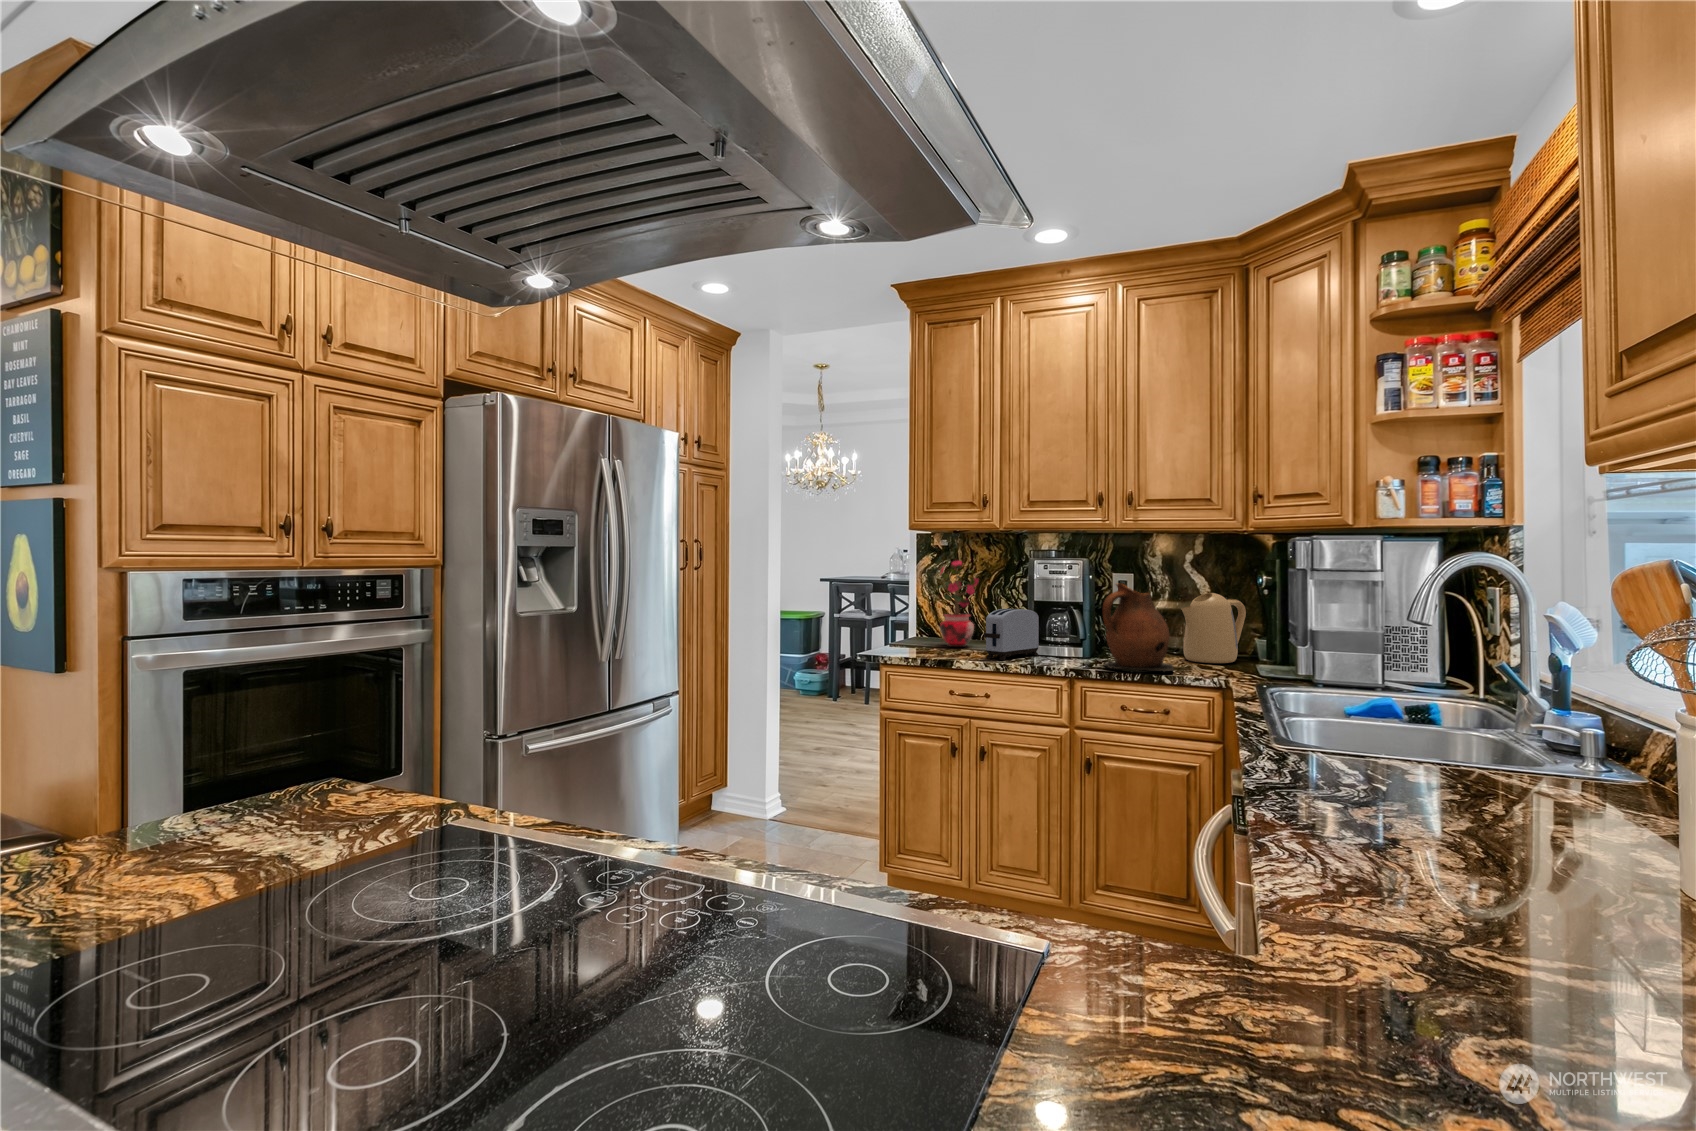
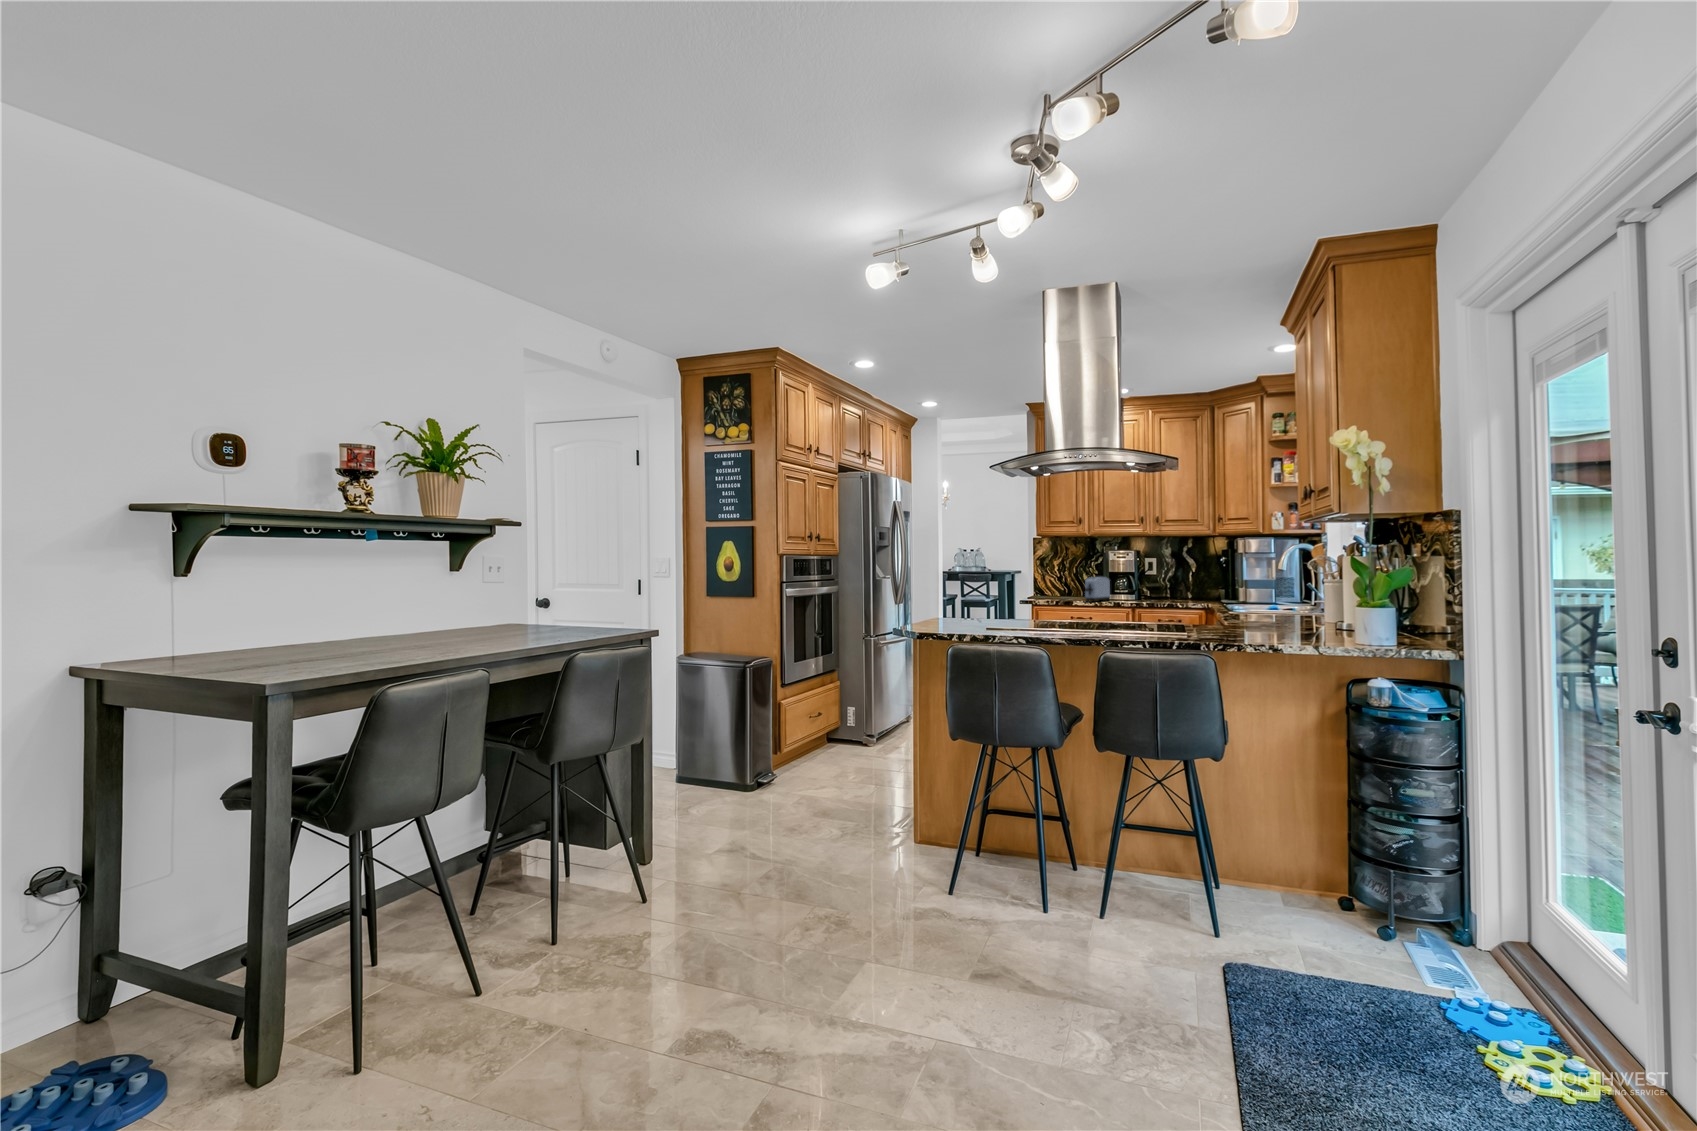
potted plant: present [938,560,979,647] -> none [1049,552,1074,599]
ceramic pitcher: present [1103,584,1173,672] -> none [1145,562,1181,604]
kettle: present [1181,593,1246,663] -> none [1182,567,1214,602]

